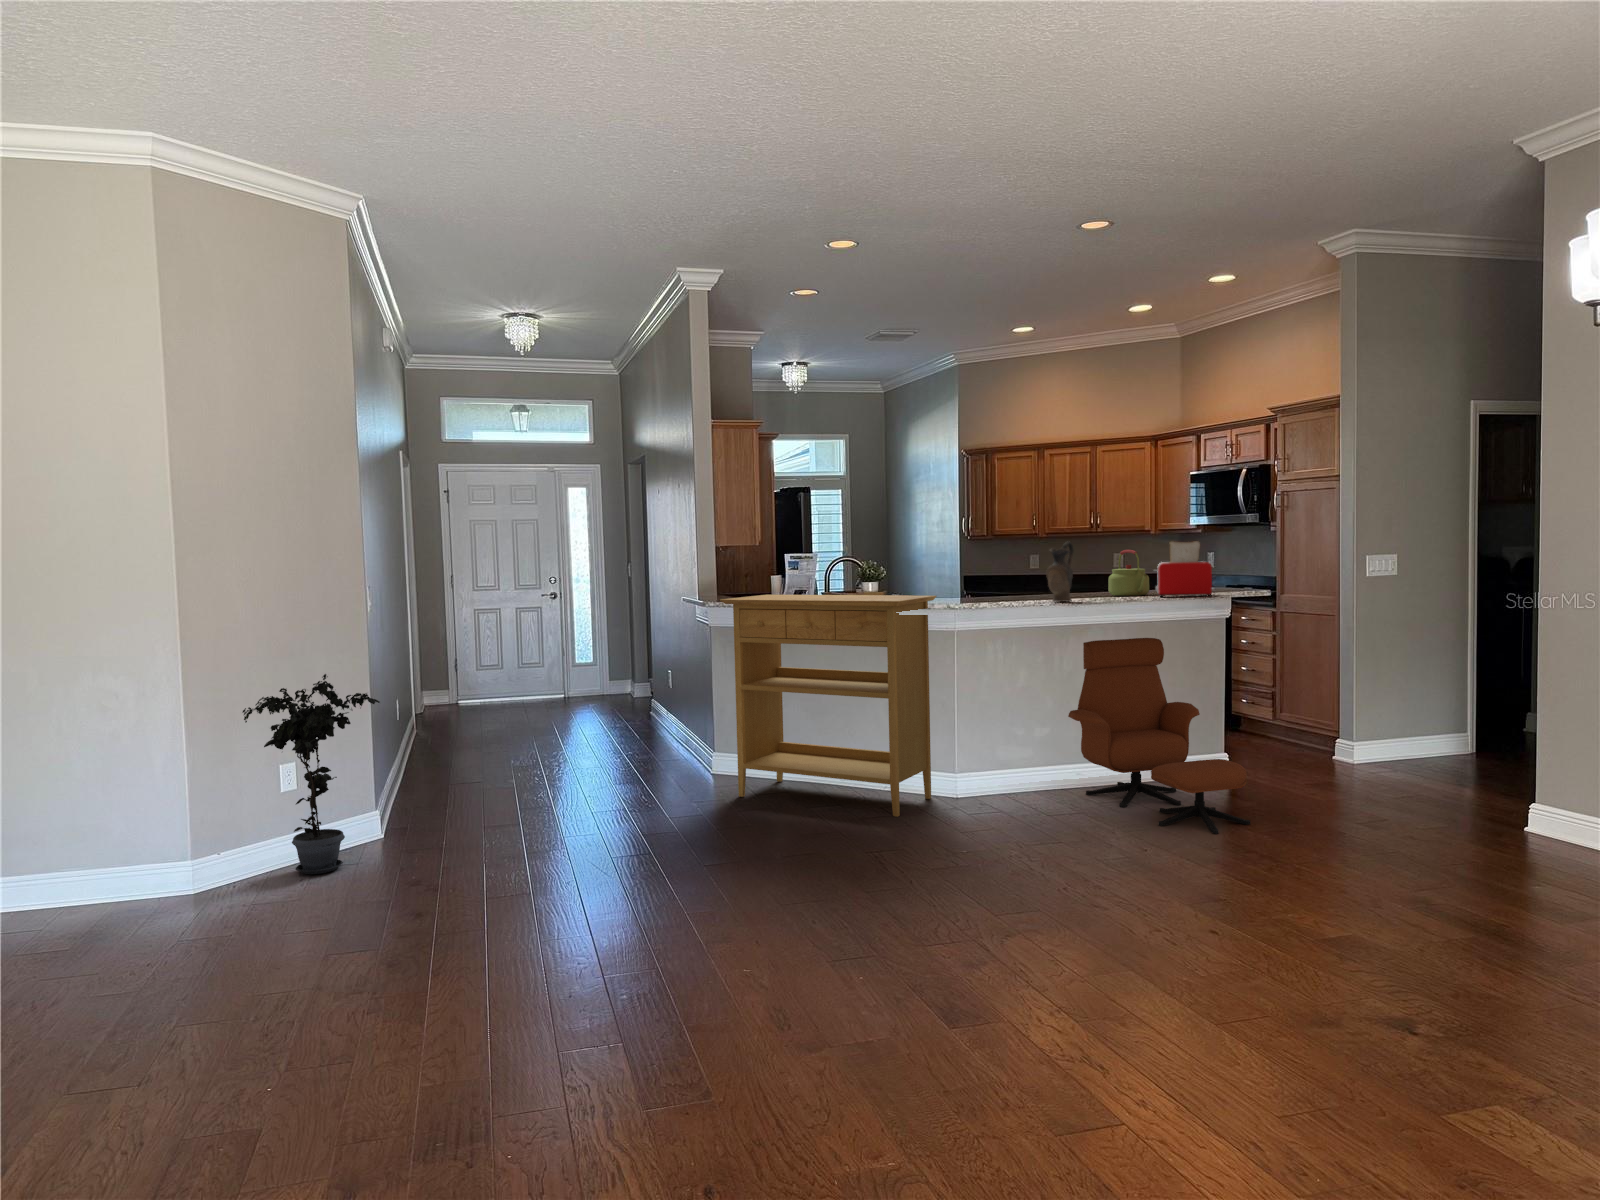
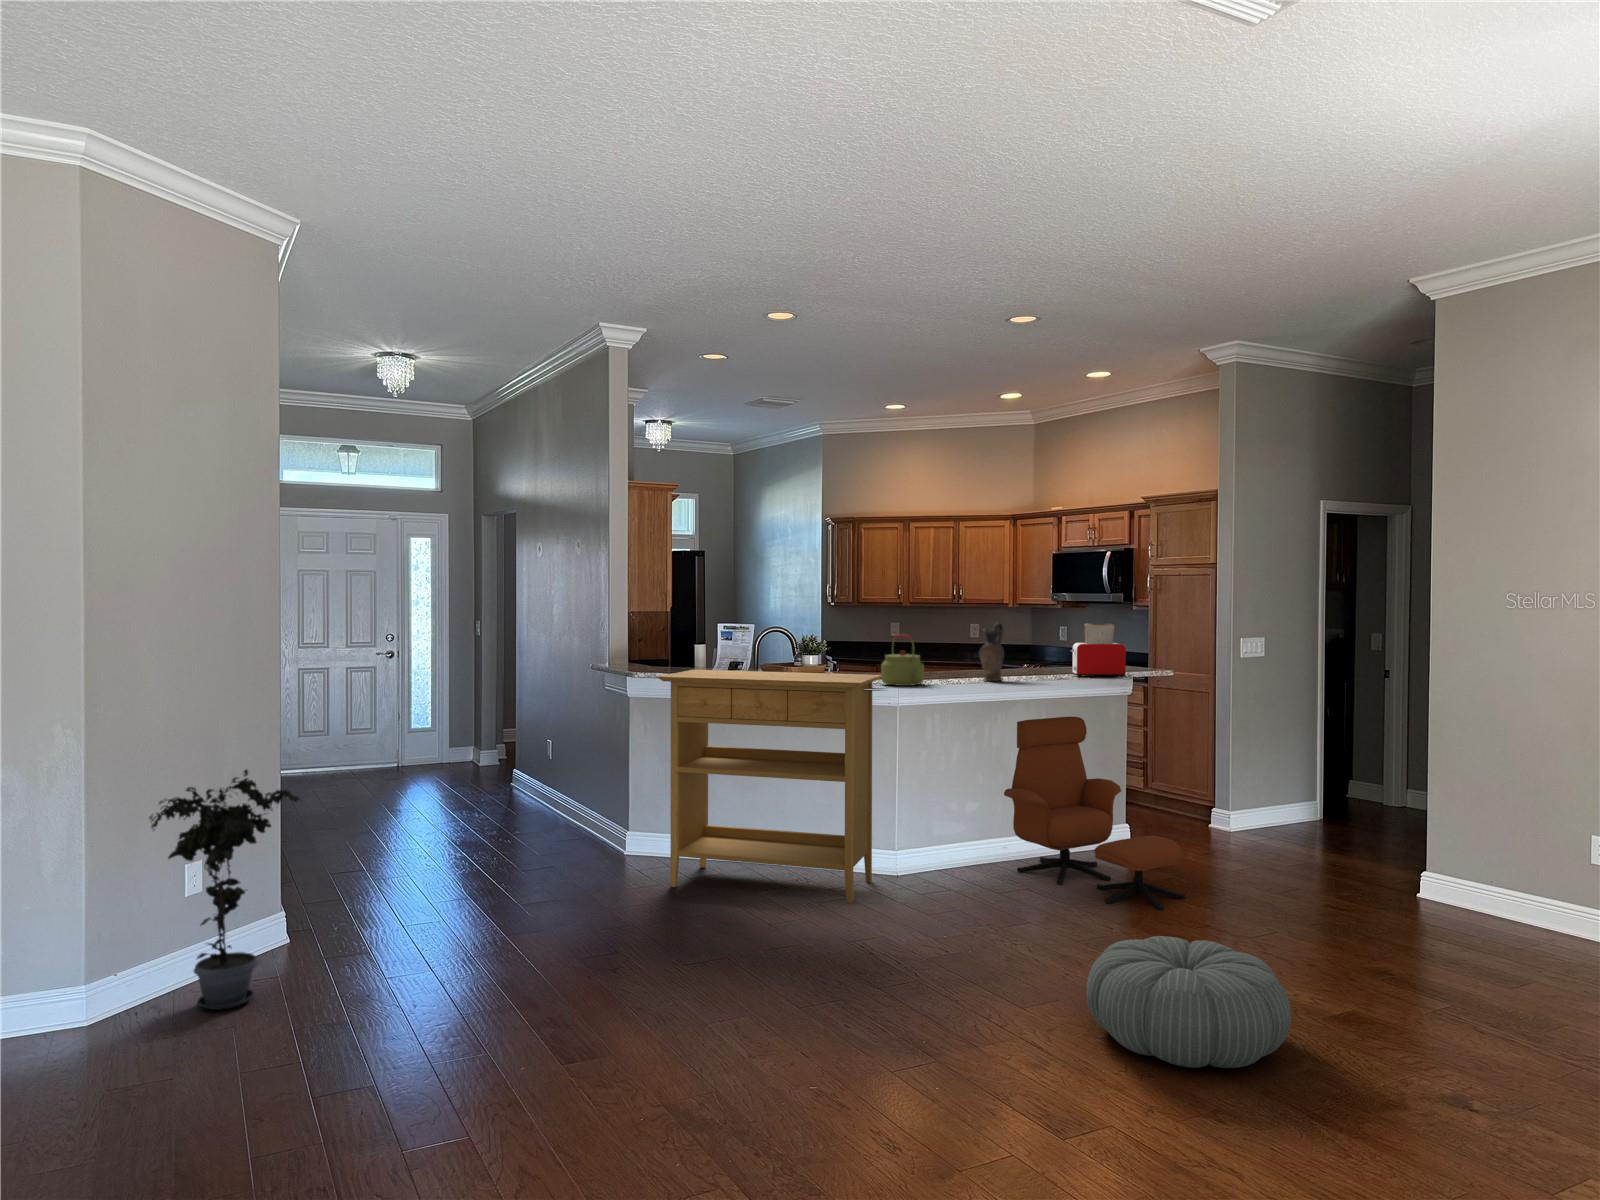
kettle: present [1108,550,1149,596] -> present [881,634,924,686]
pouf: none [1048,848,1254,978] -> present [1086,936,1291,1068]

